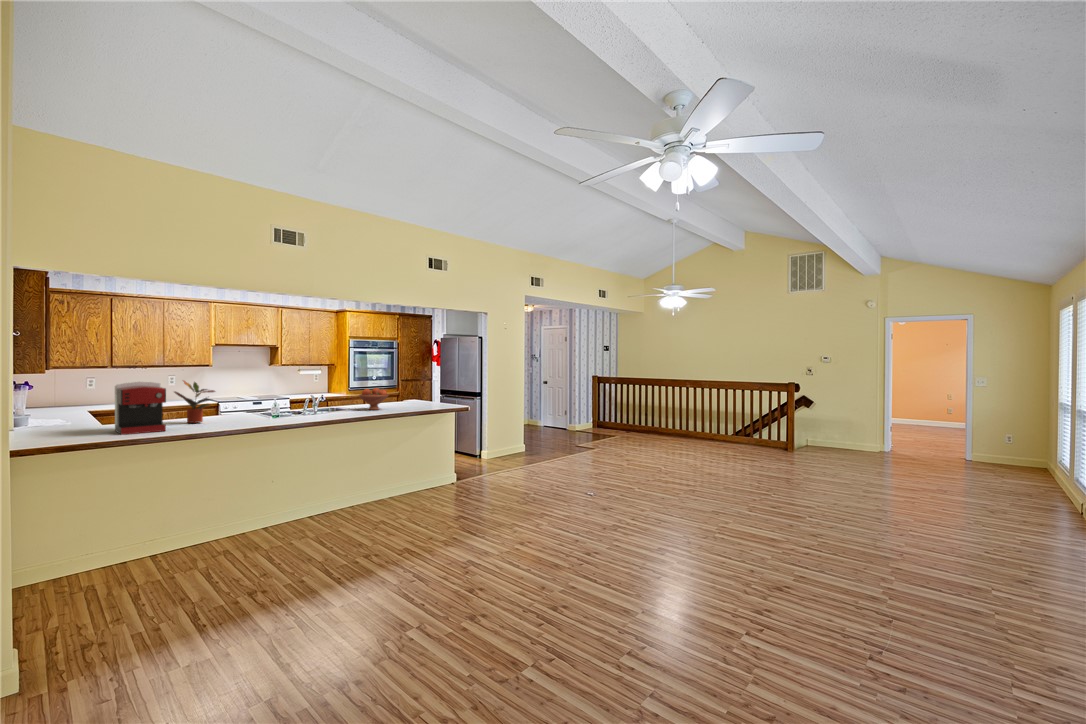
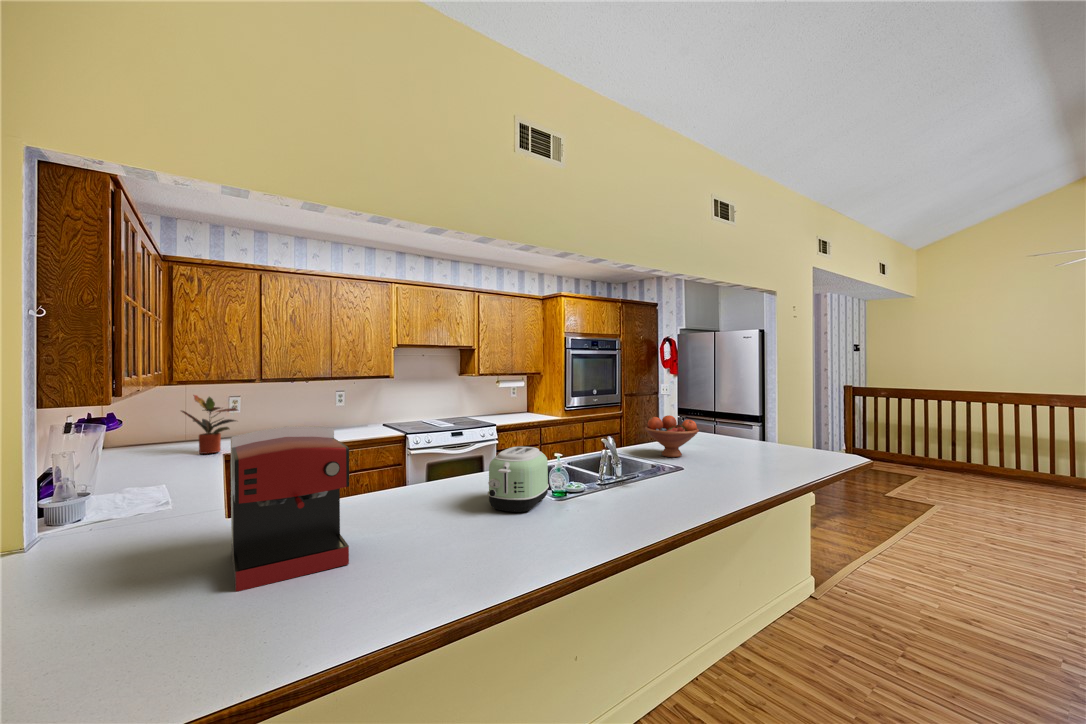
potted plant: present [174,381,215,423] -> present [181,395,238,454]
toaster: none [238,397,273,423] -> present [488,447,549,513]

